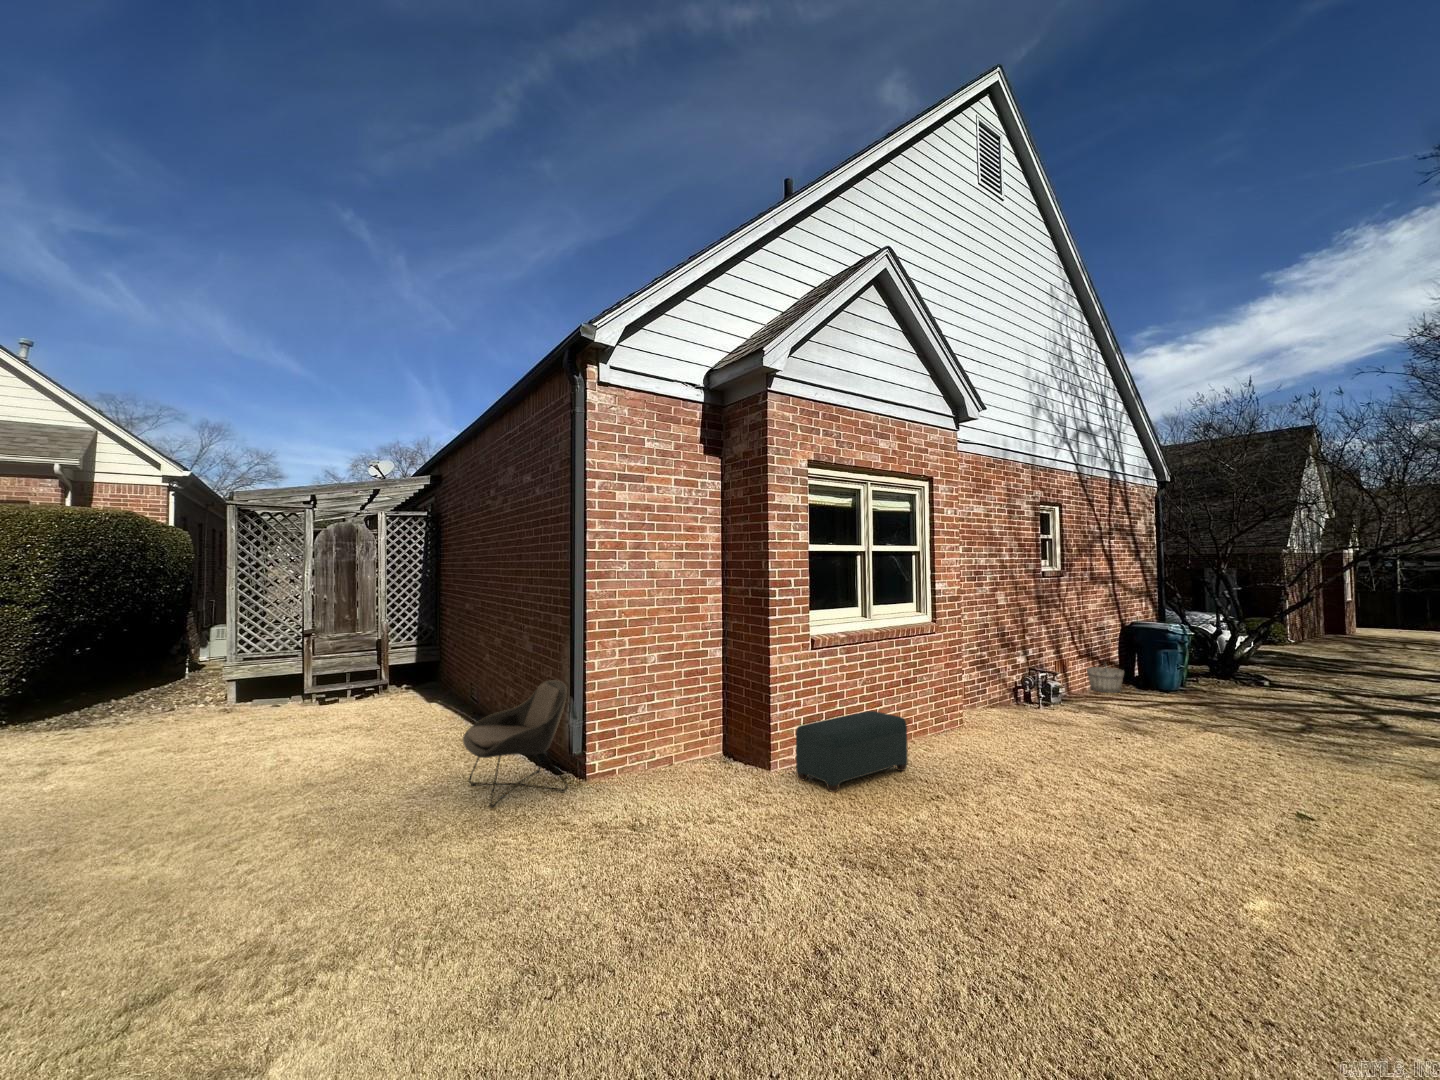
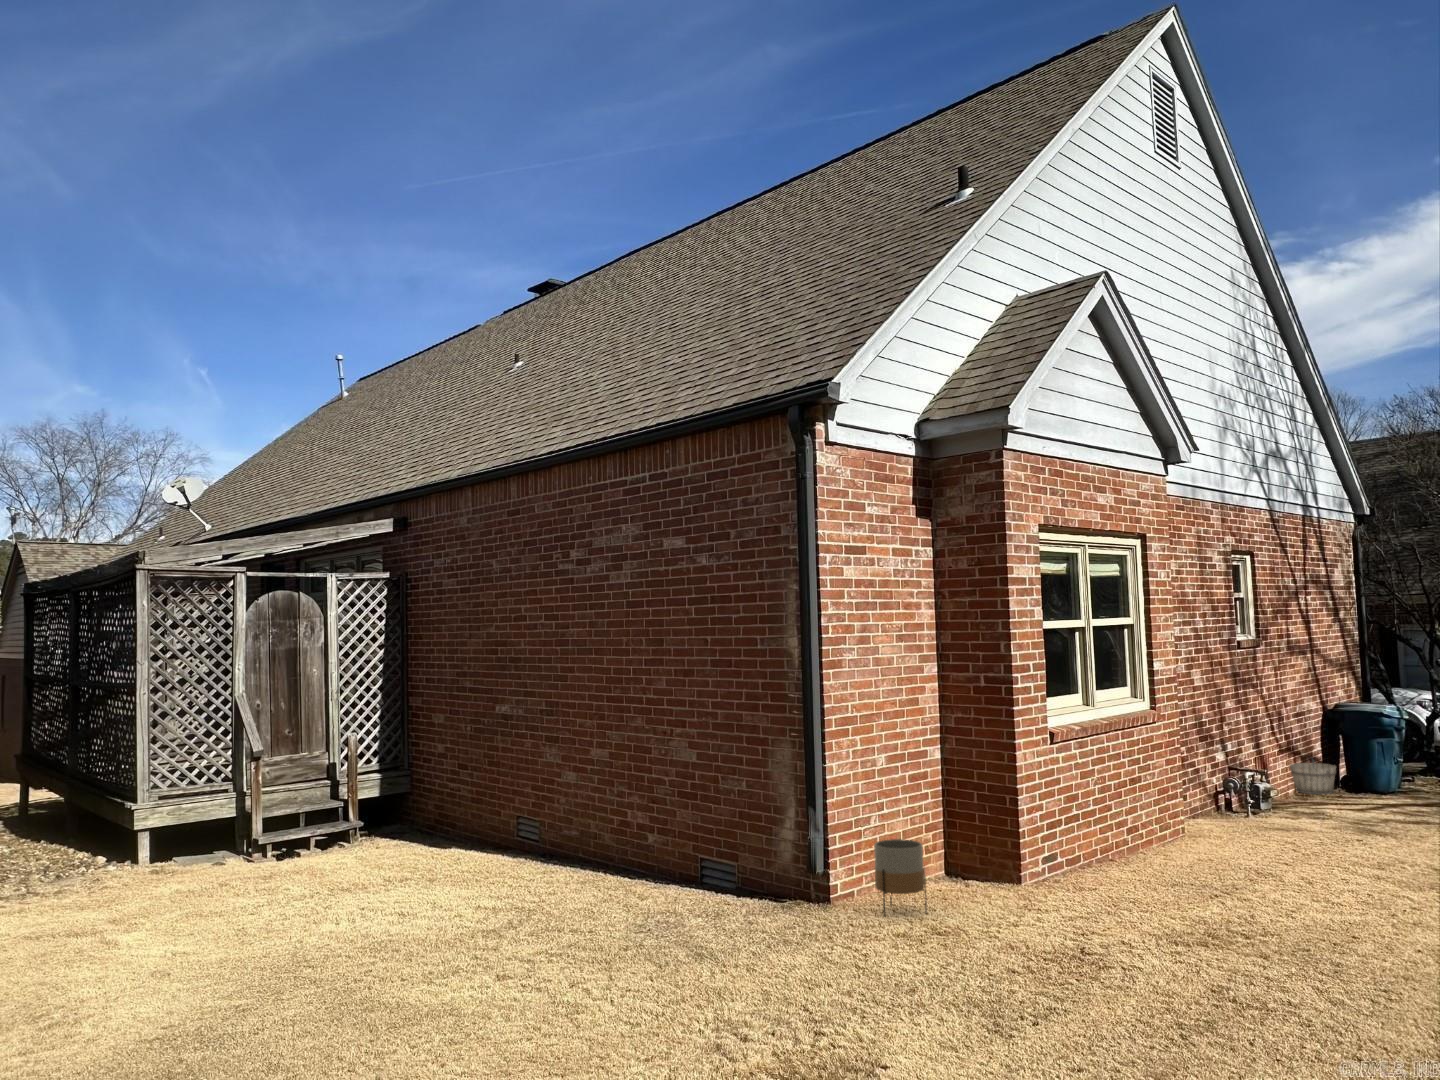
lounge chair: present [463,680,568,808] -> none [671,792,806,939]
bench: present [796,711,908,792] -> none [1043,816,1158,904]
planter: none [634,725,676,793] -> present [874,839,927,916]

